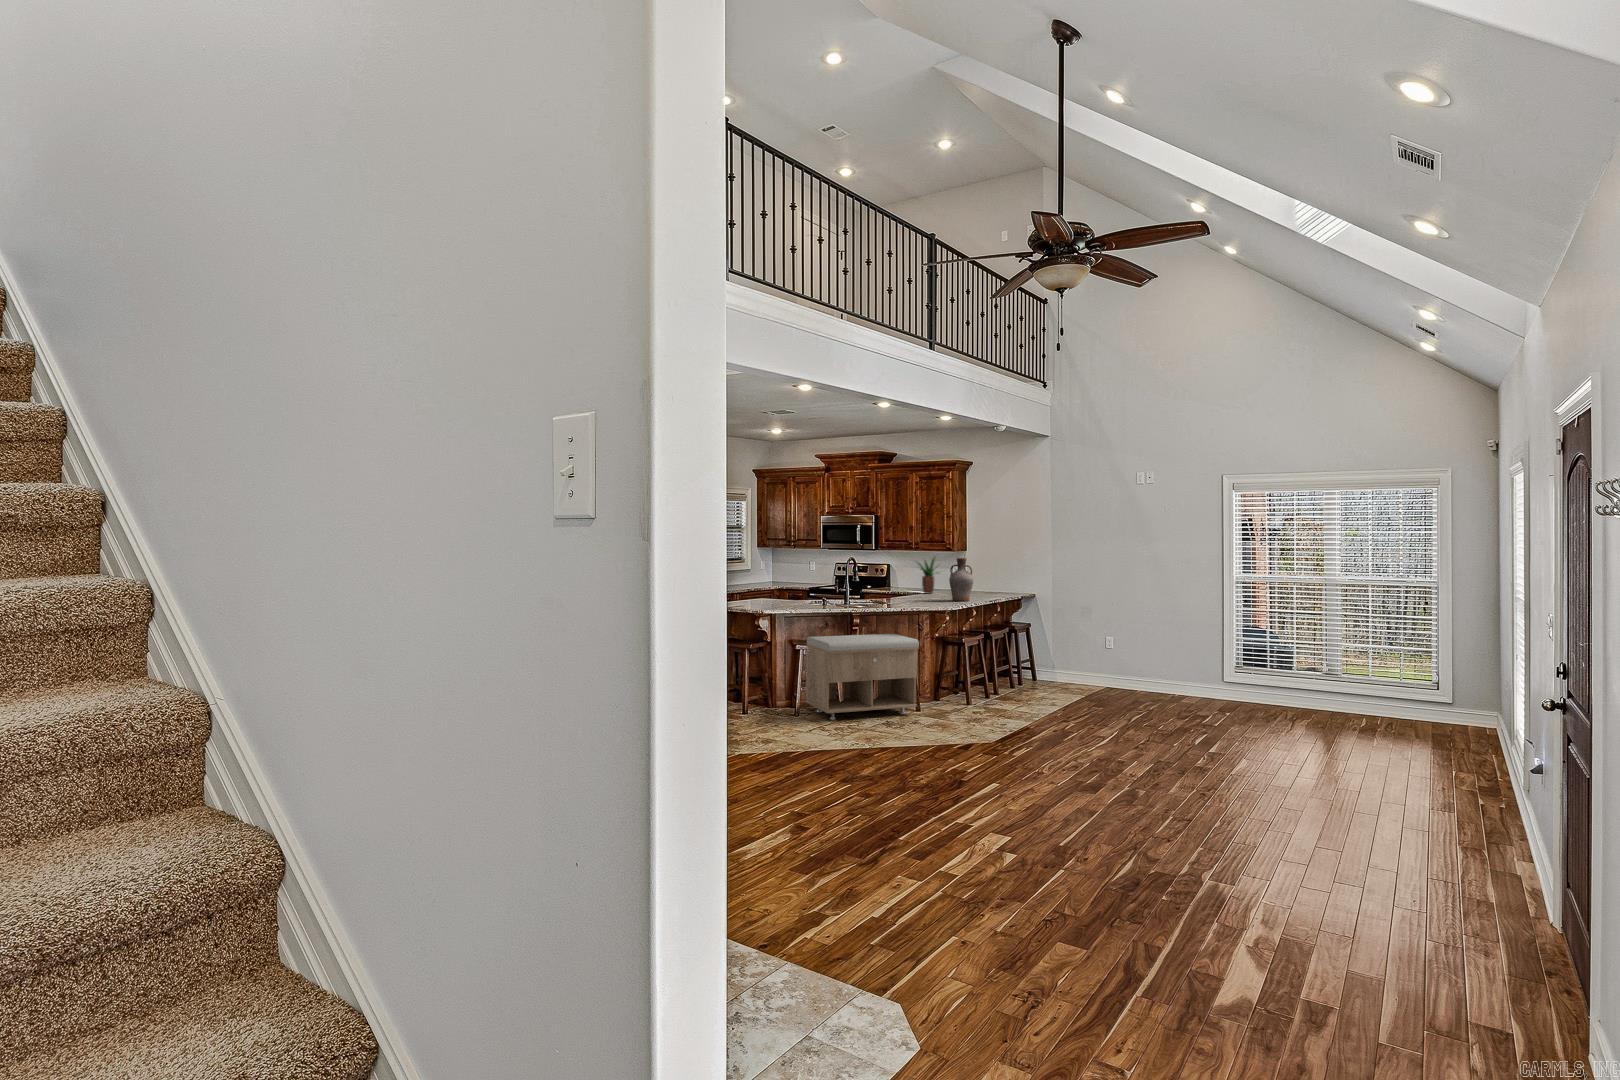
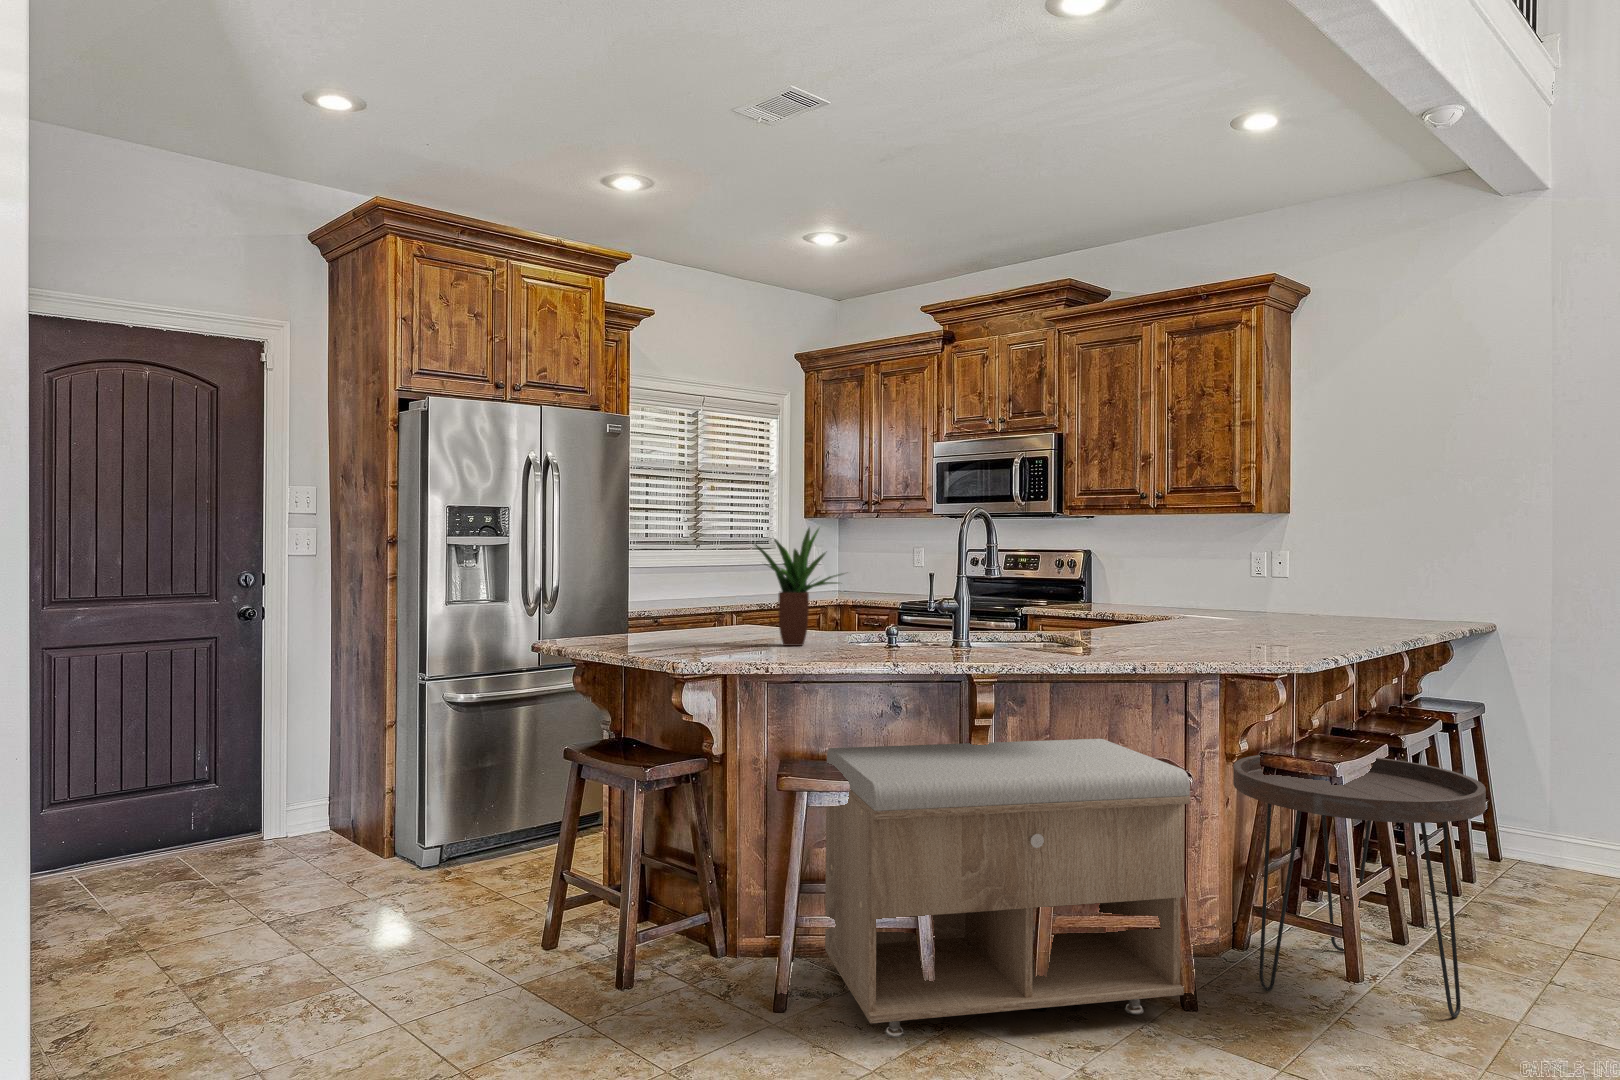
potted plant: present [916,557,938,594] -> present [755,528,842,646]
vase: present [949,558,973,601] -> none [1268,515,1342,642]
side table: none [934,638,1005,712] -> present [1233,755,1486,1017]

